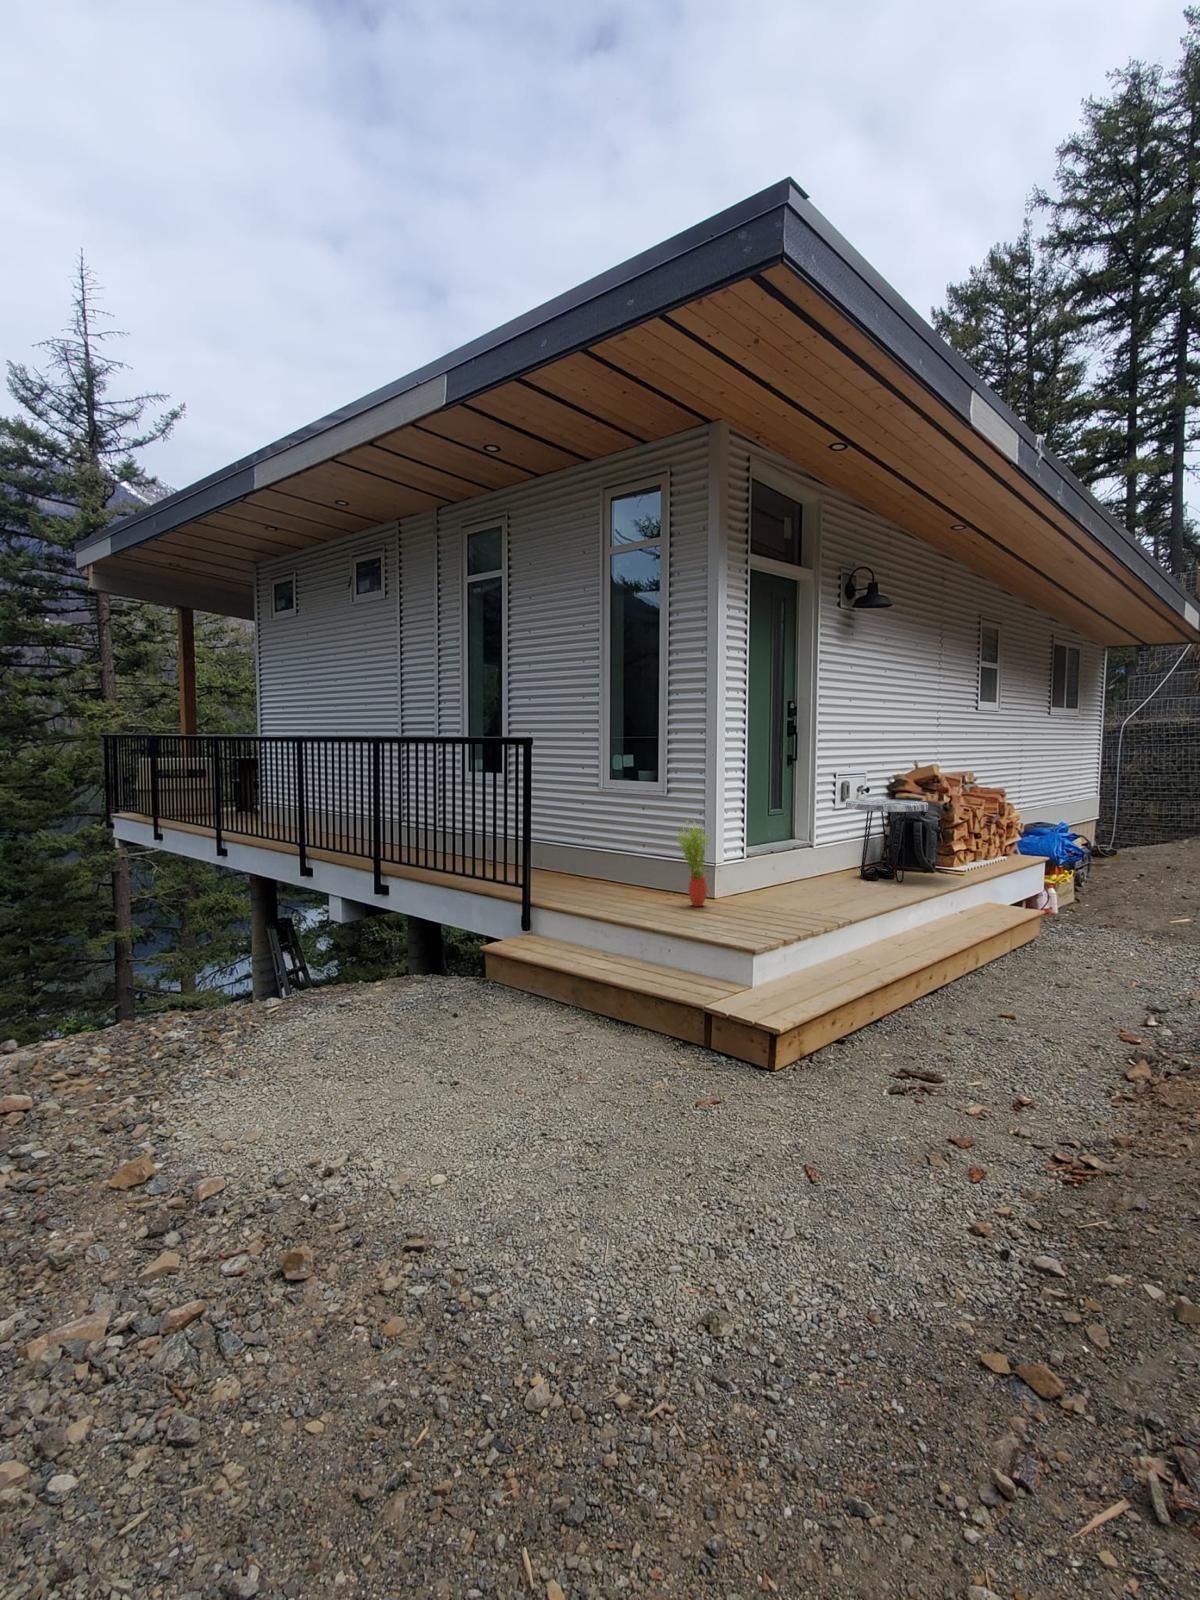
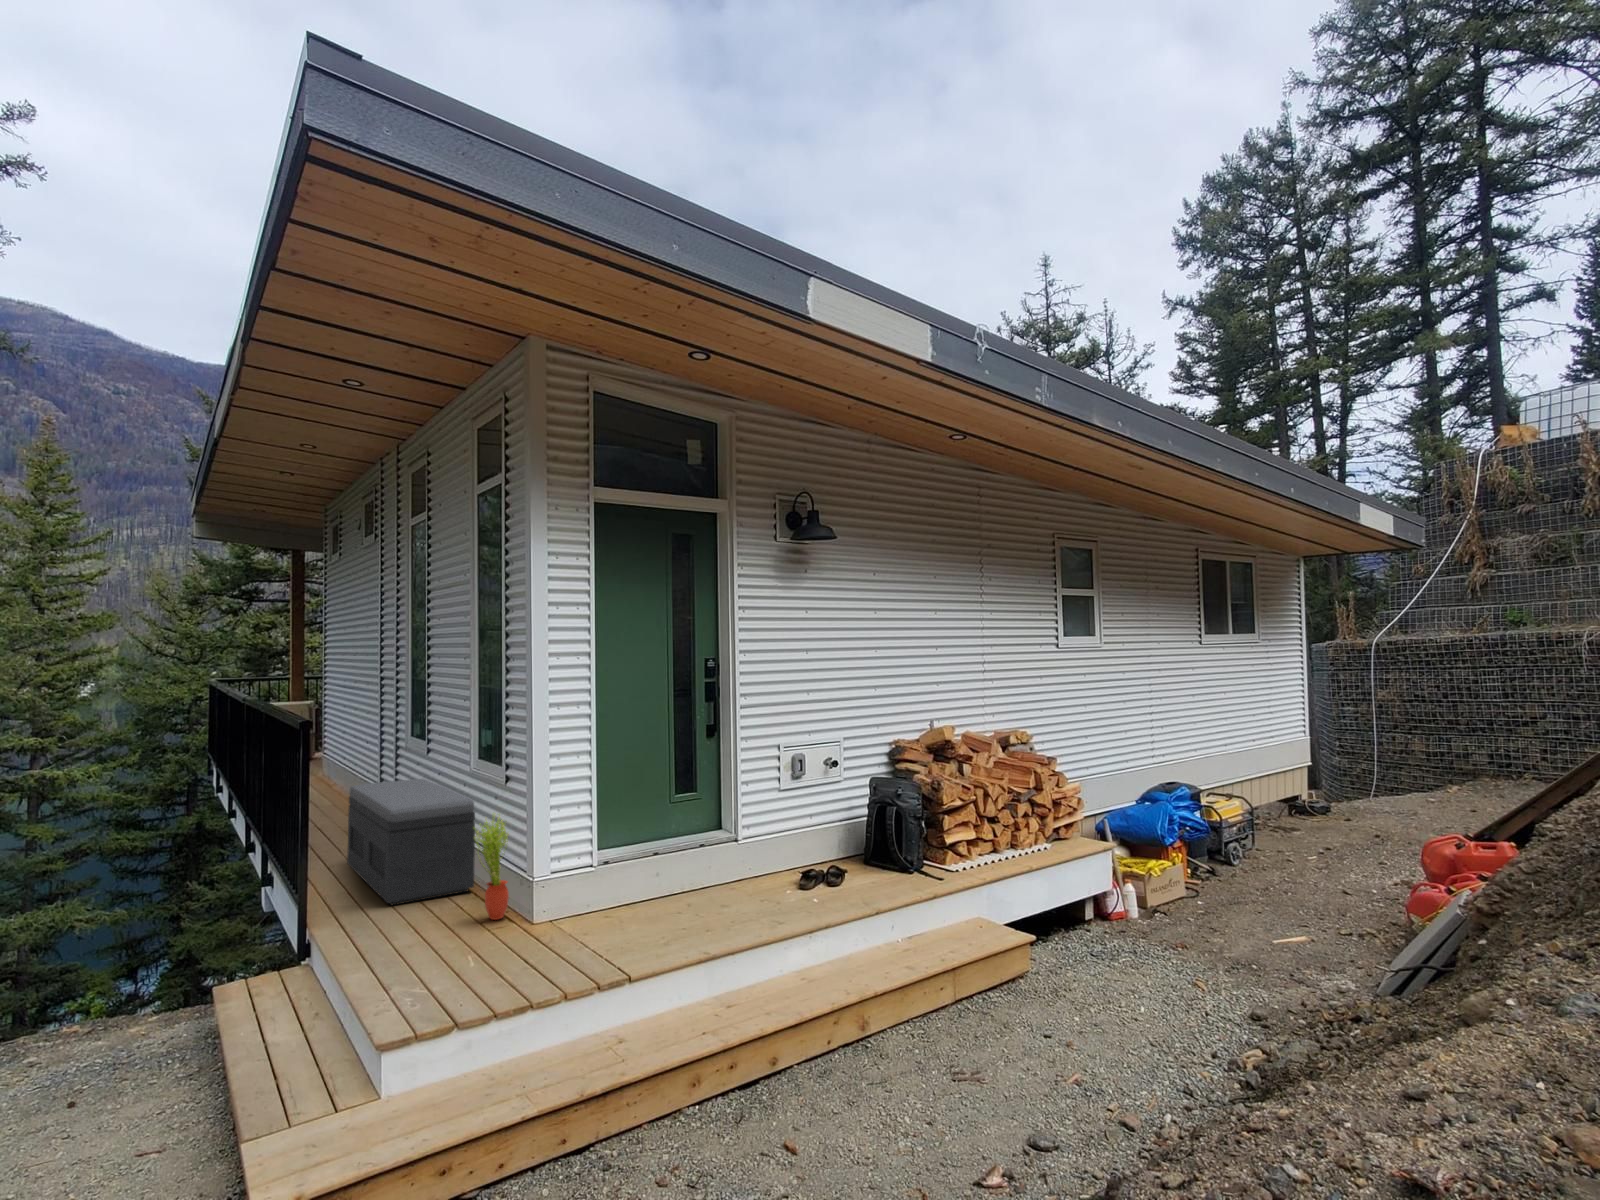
side table: present [846,799,928,883] -> none [777,776,871,887]
storage bench: none [475,806,634,902] -> present [347,779,475,905]

